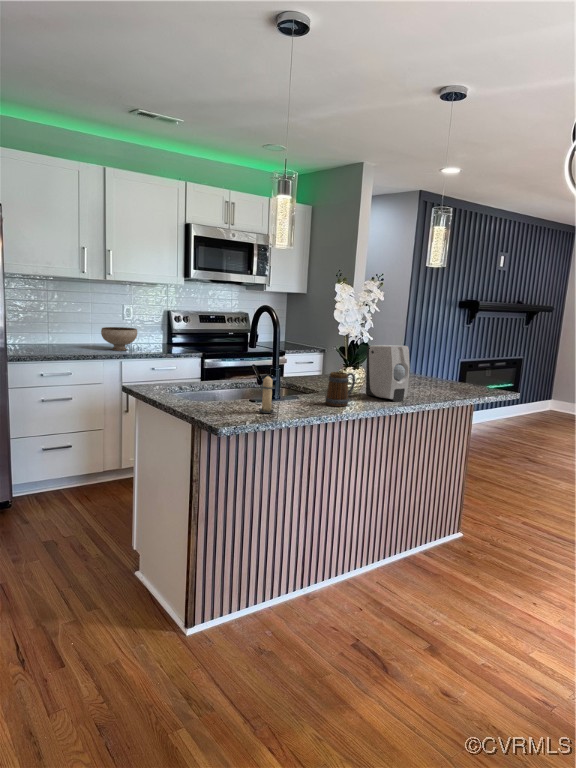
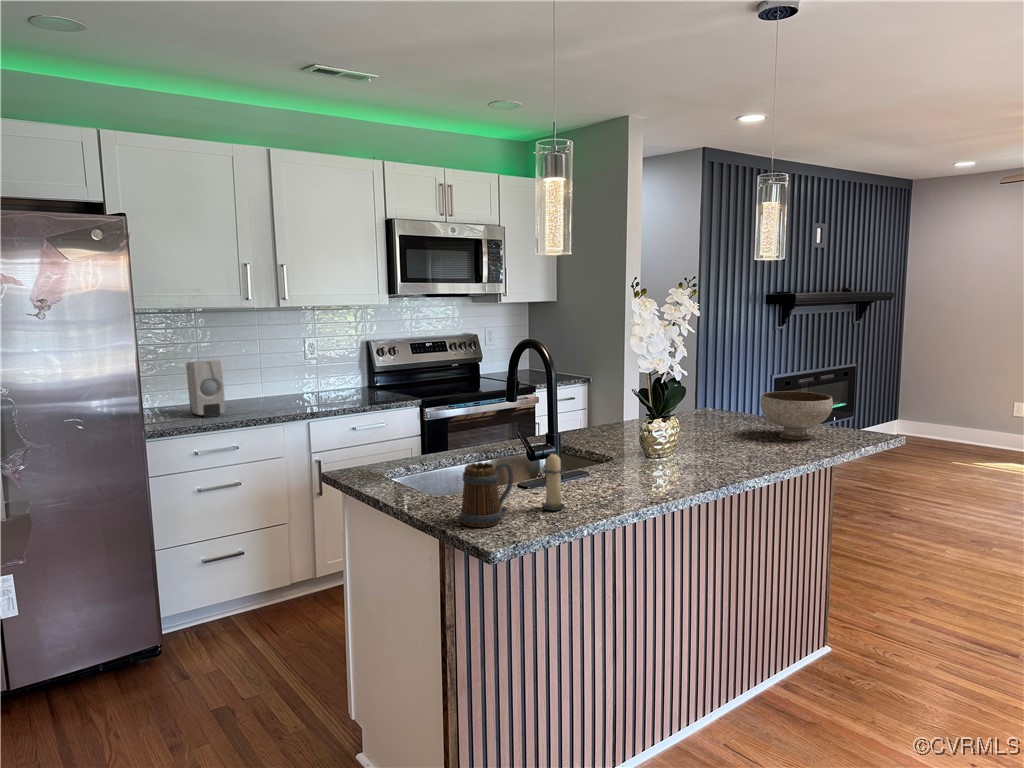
bowl: present [101,327,137,351] -> present [760,391,833,440]
soap dispenser: present [366,345,410,402] -> present [186,360,225,417]
mug: present [325,372,355,407] -> present [460,462,513,527]

